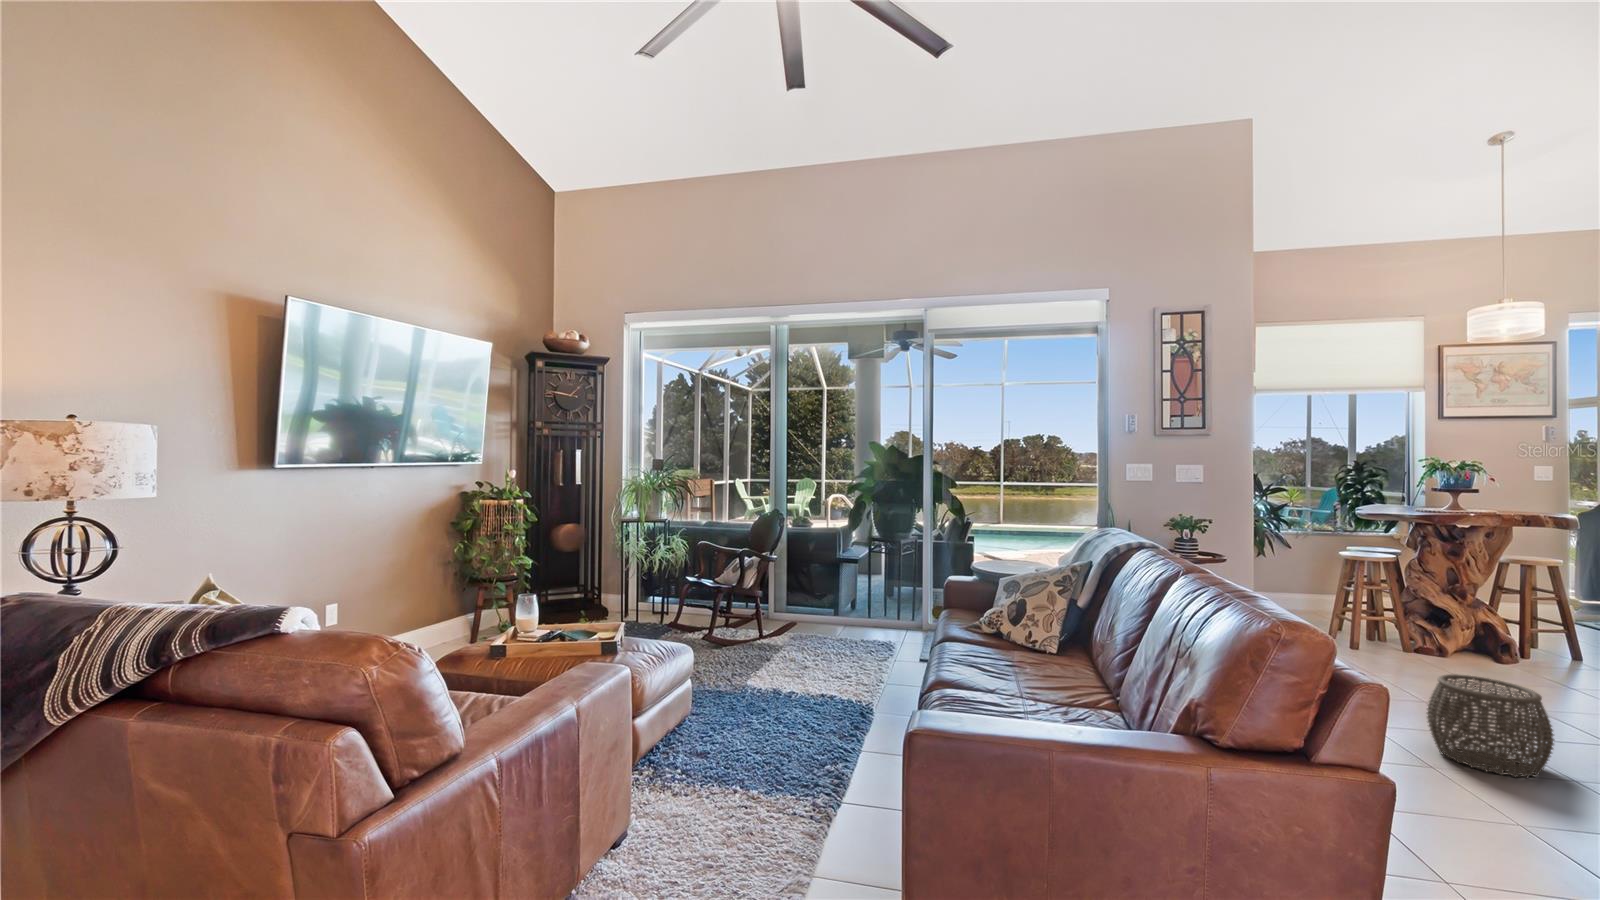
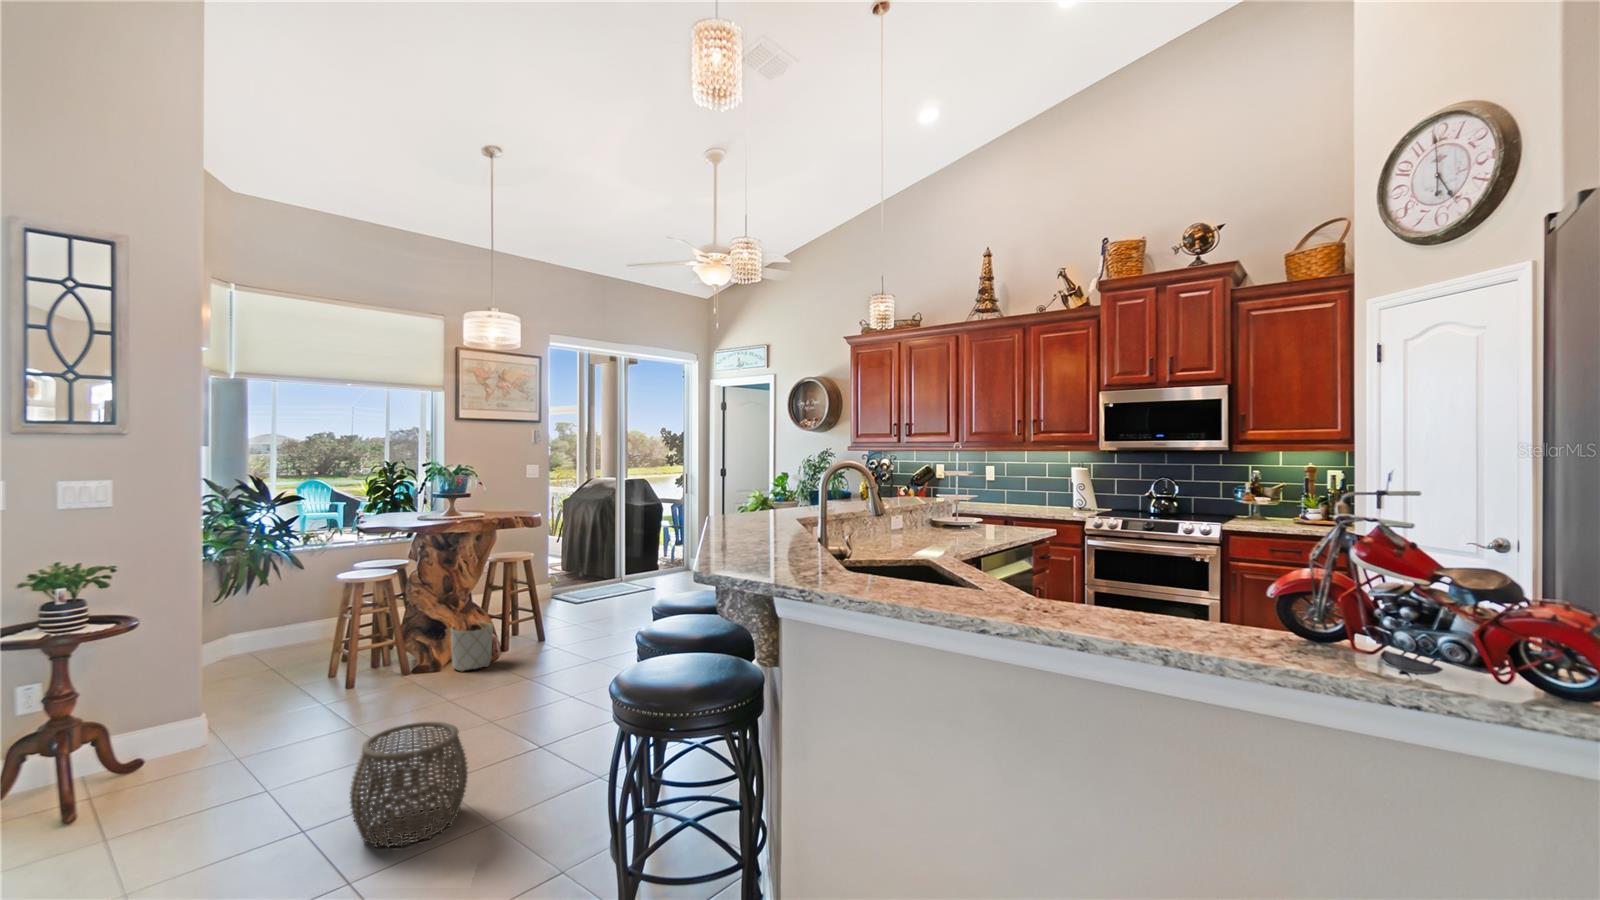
planter: none [1460,618,1516,668] -> present [450,622,493,671]

